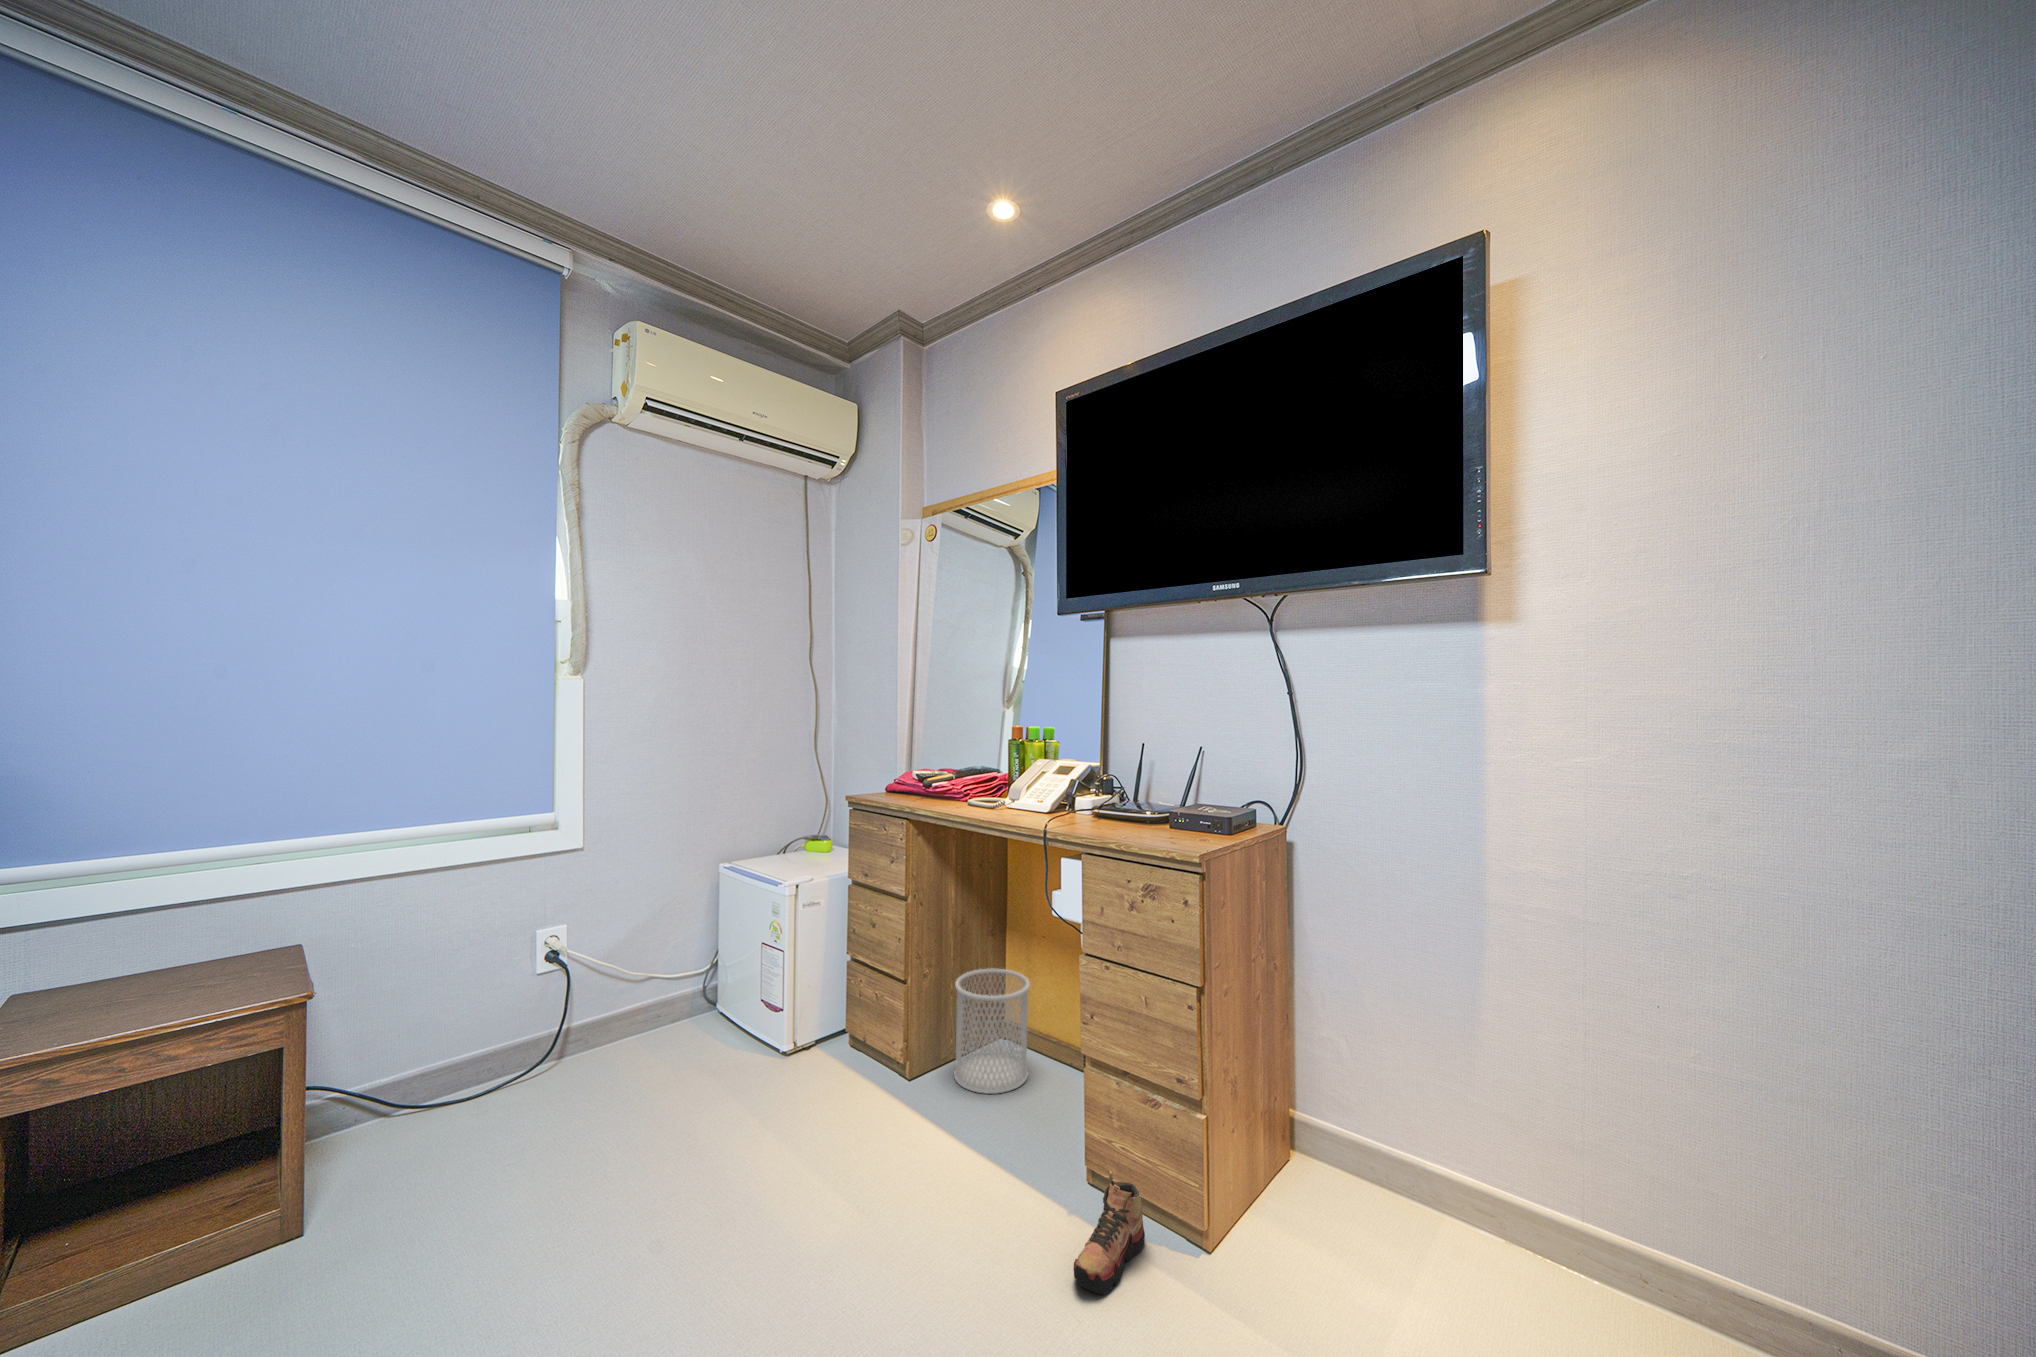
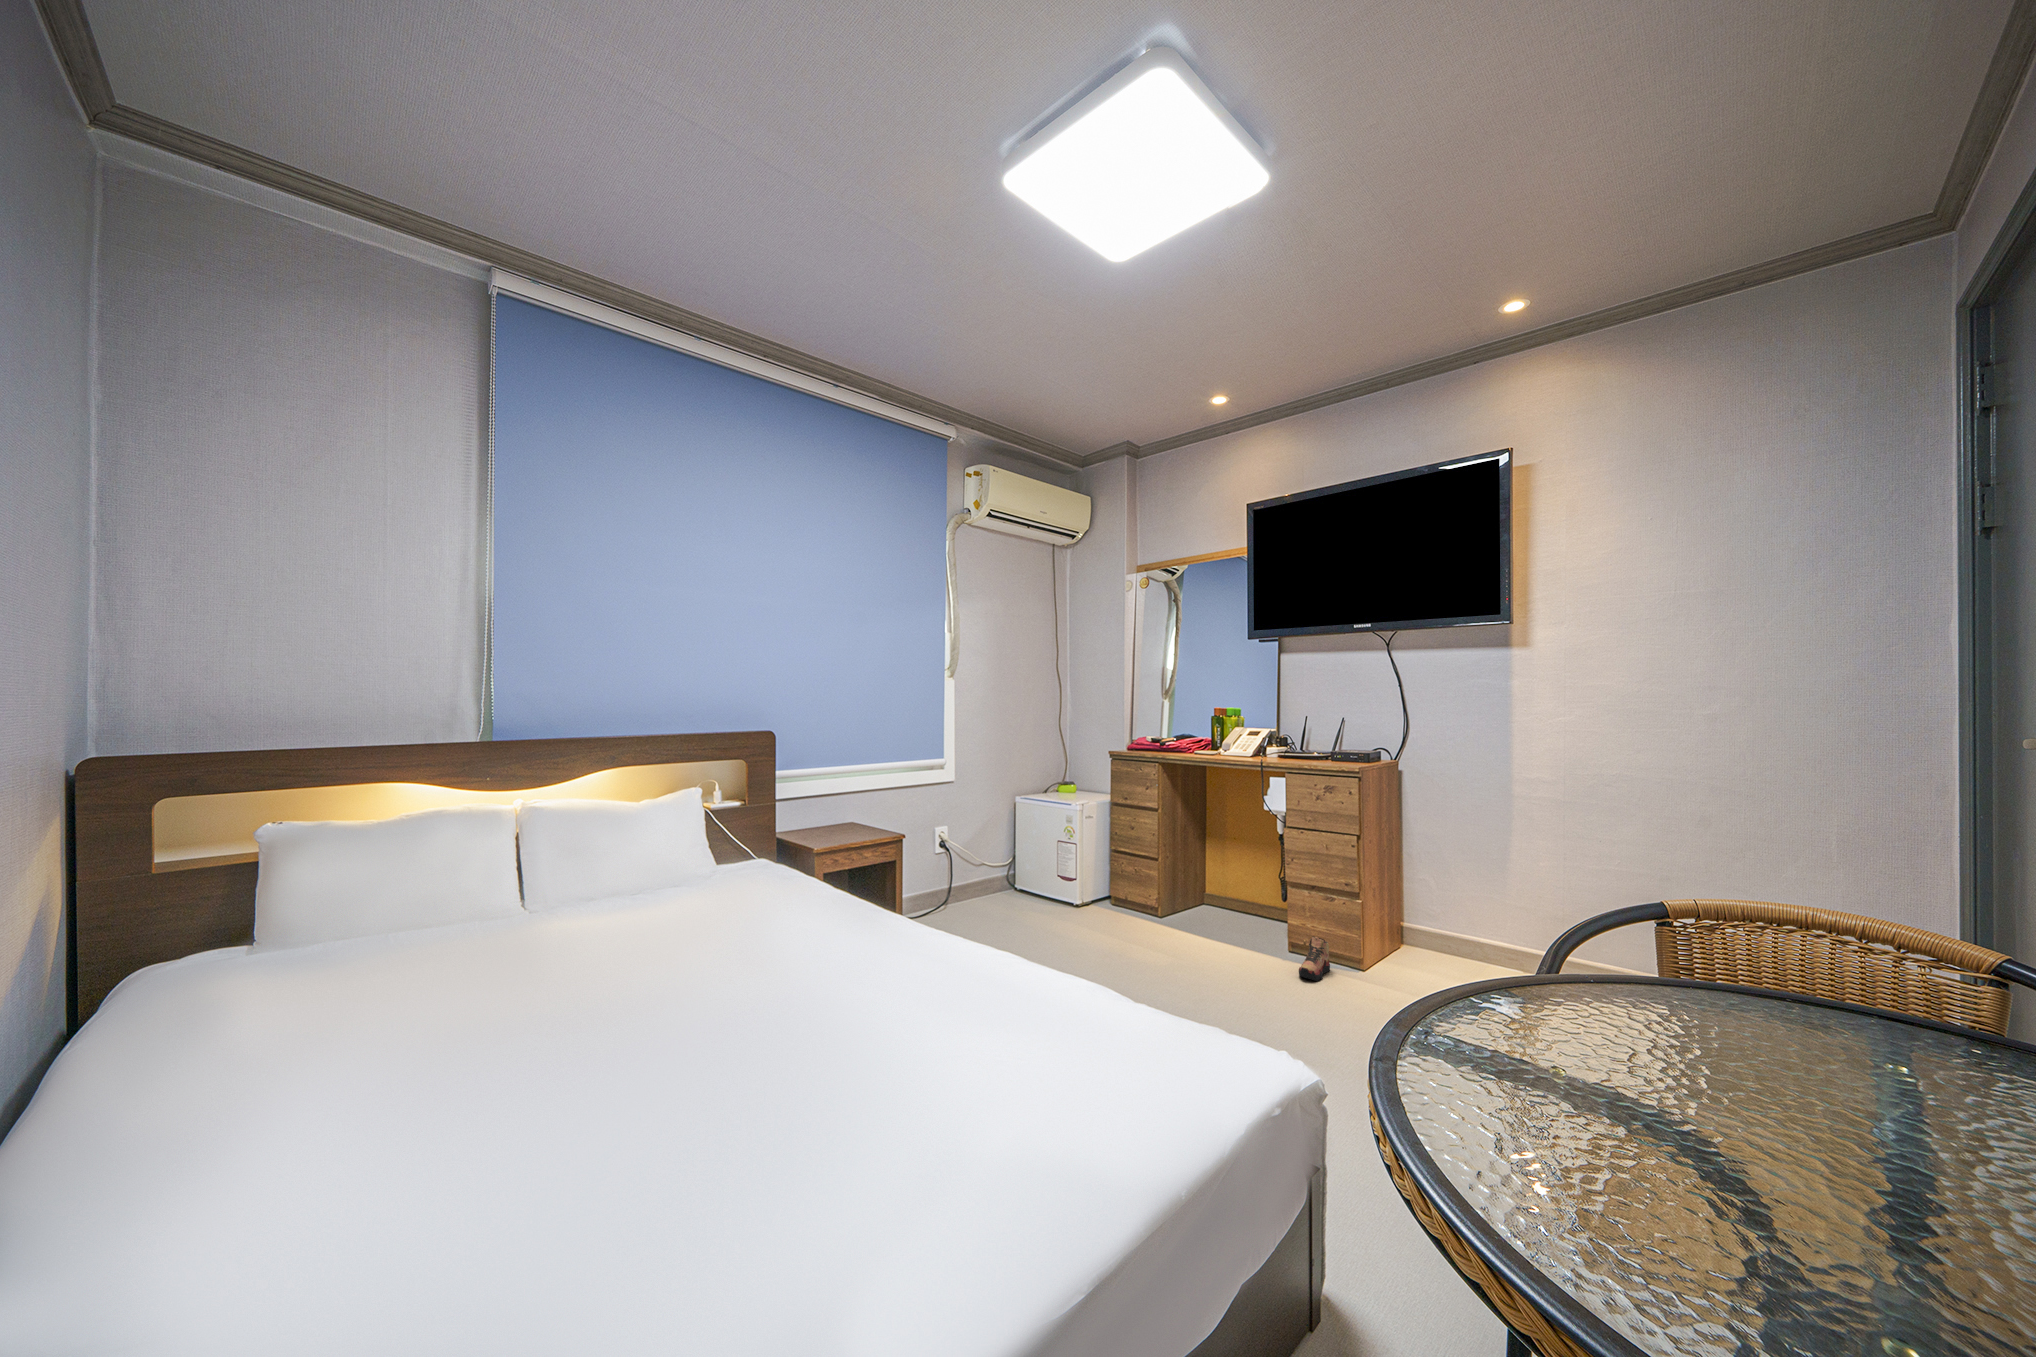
wastebasket: present [954,969,1030,1094] -> none [1184,857,1231,924]

